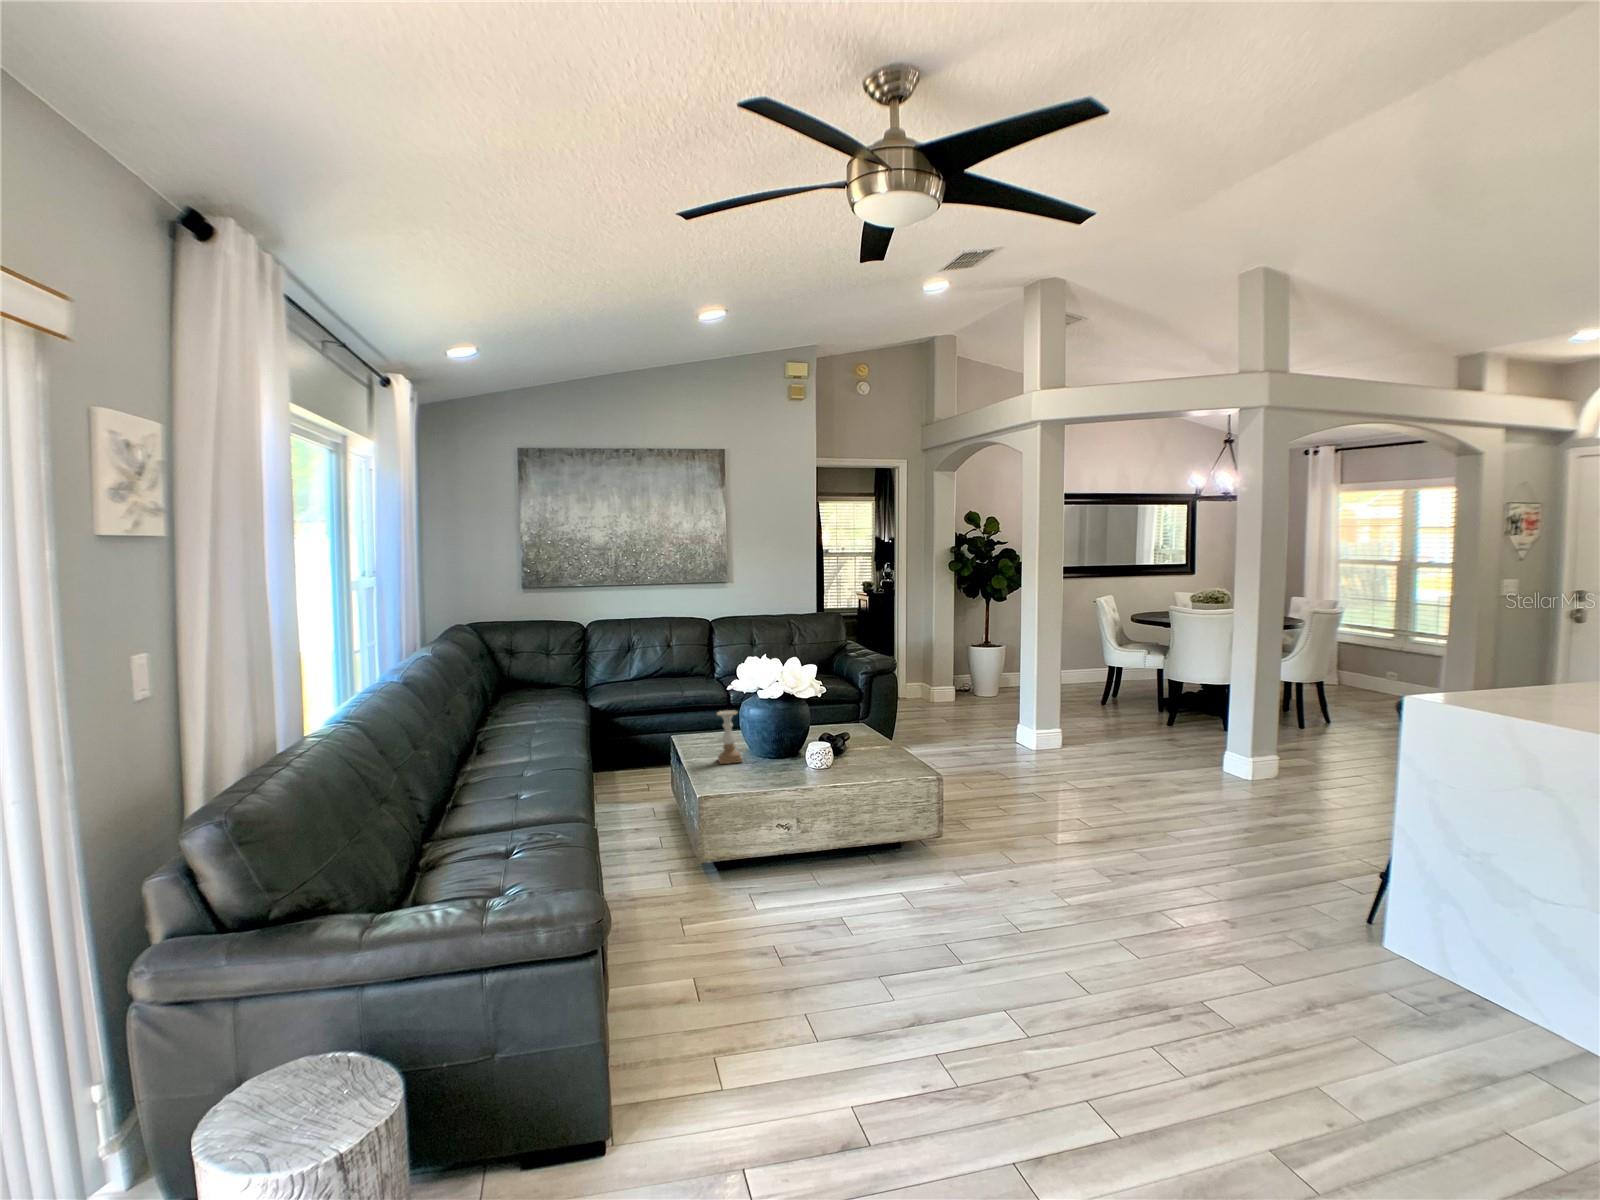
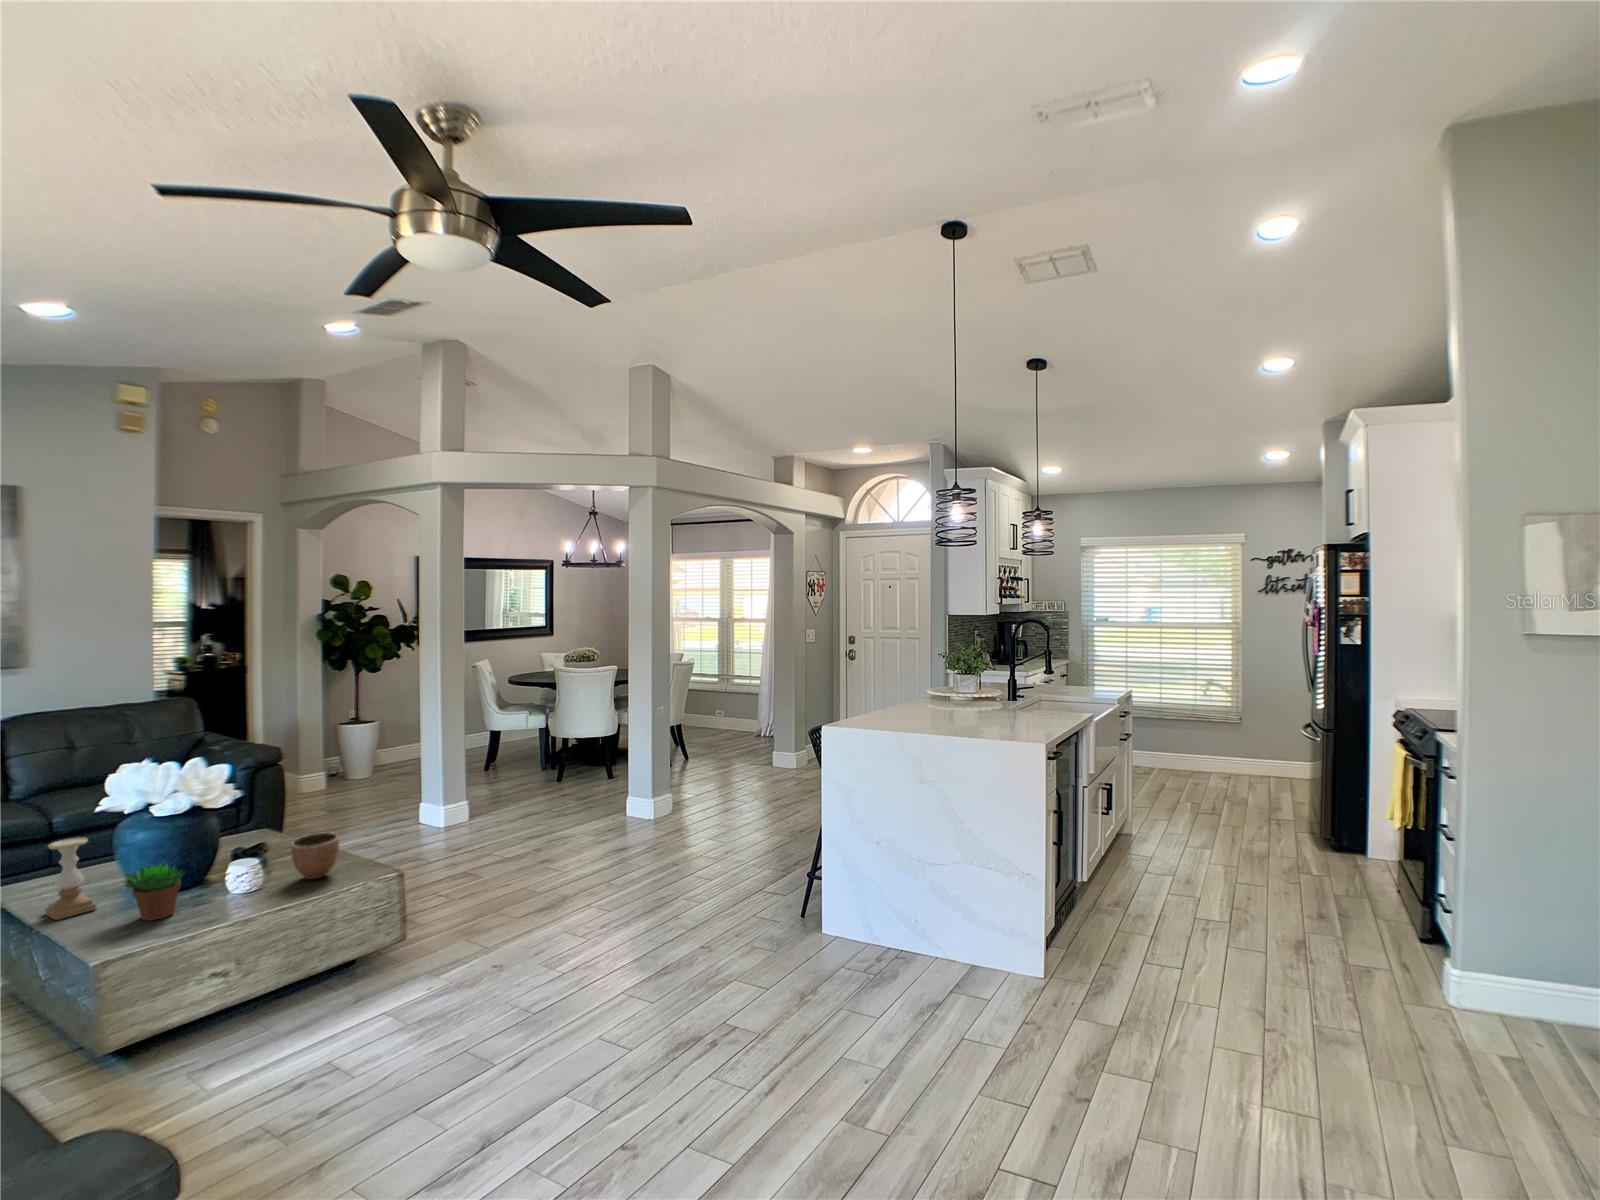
decorative bowl: none [855,732,890,769] -> present [291,832,339,879]
succulent plant: none [746,735,785,776] -> present [123,863,184,921]

